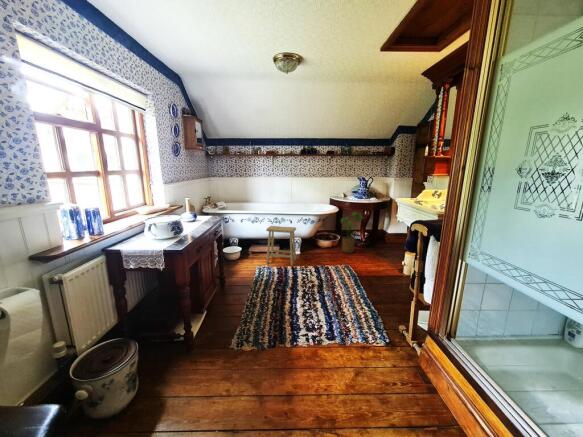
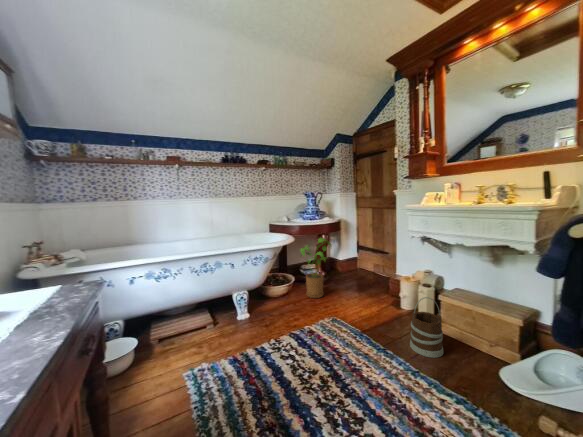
footstool: present [266,226,296,266] -> none [198,276,257,361]
wooden bucket: none [377,256,397,292] -> present [410,297,443,358]

